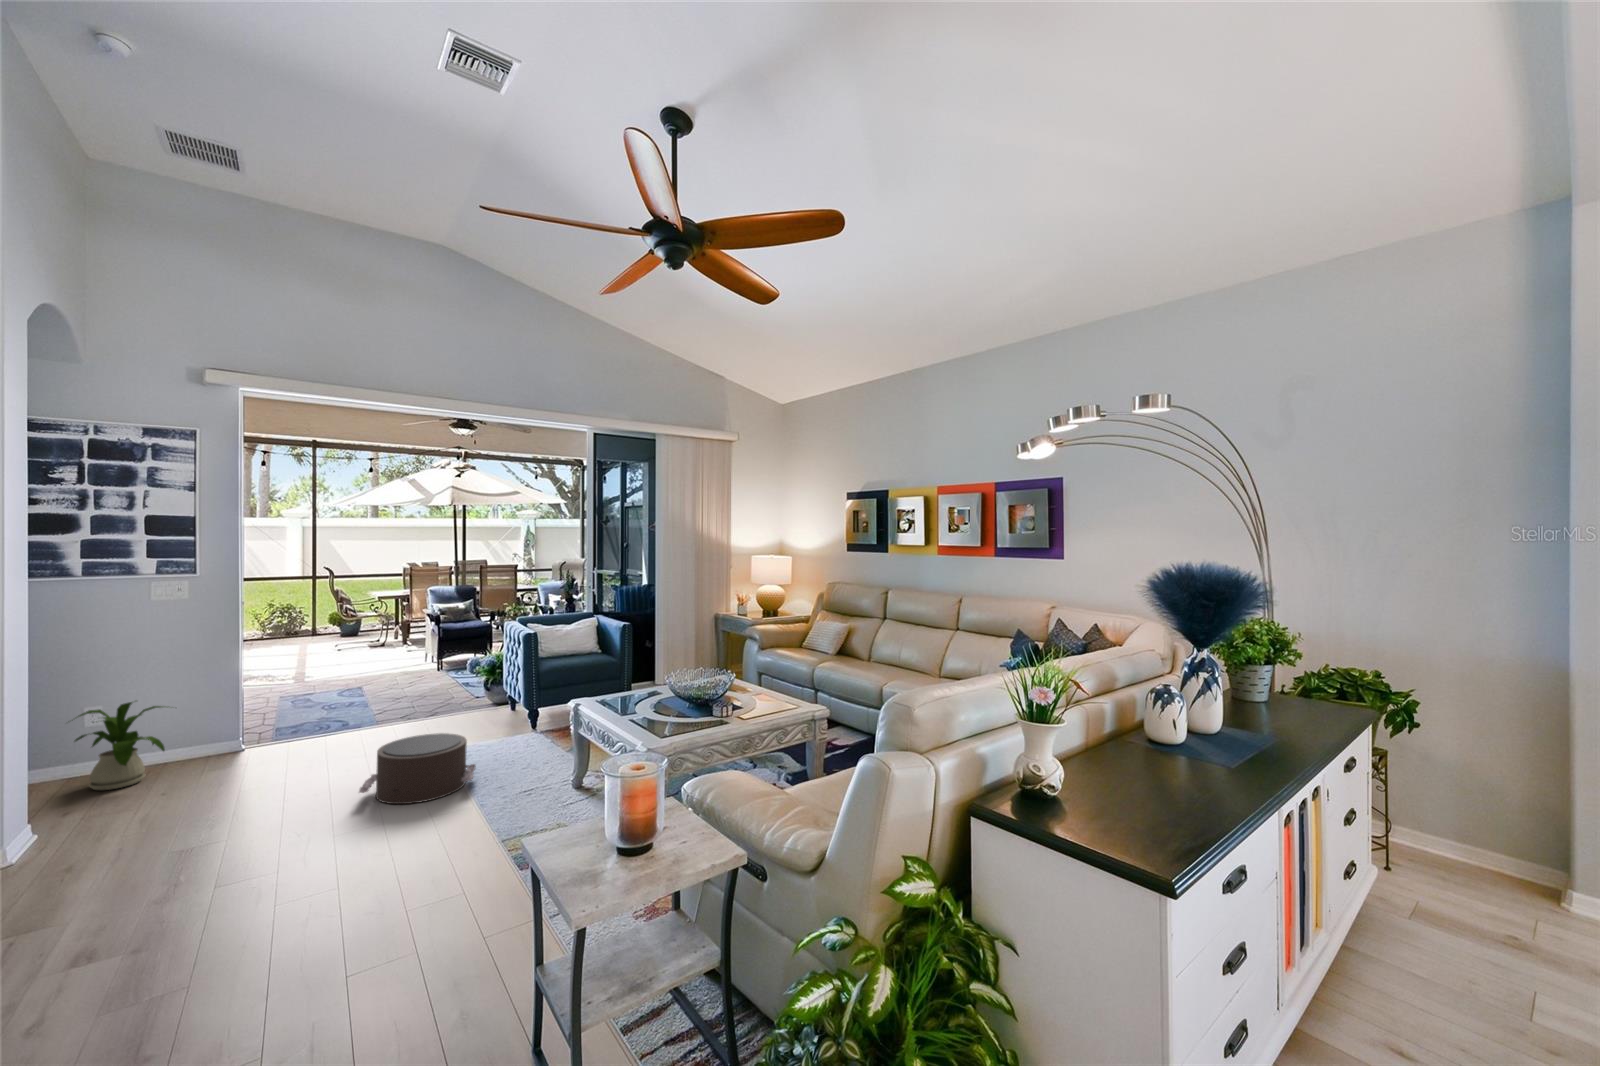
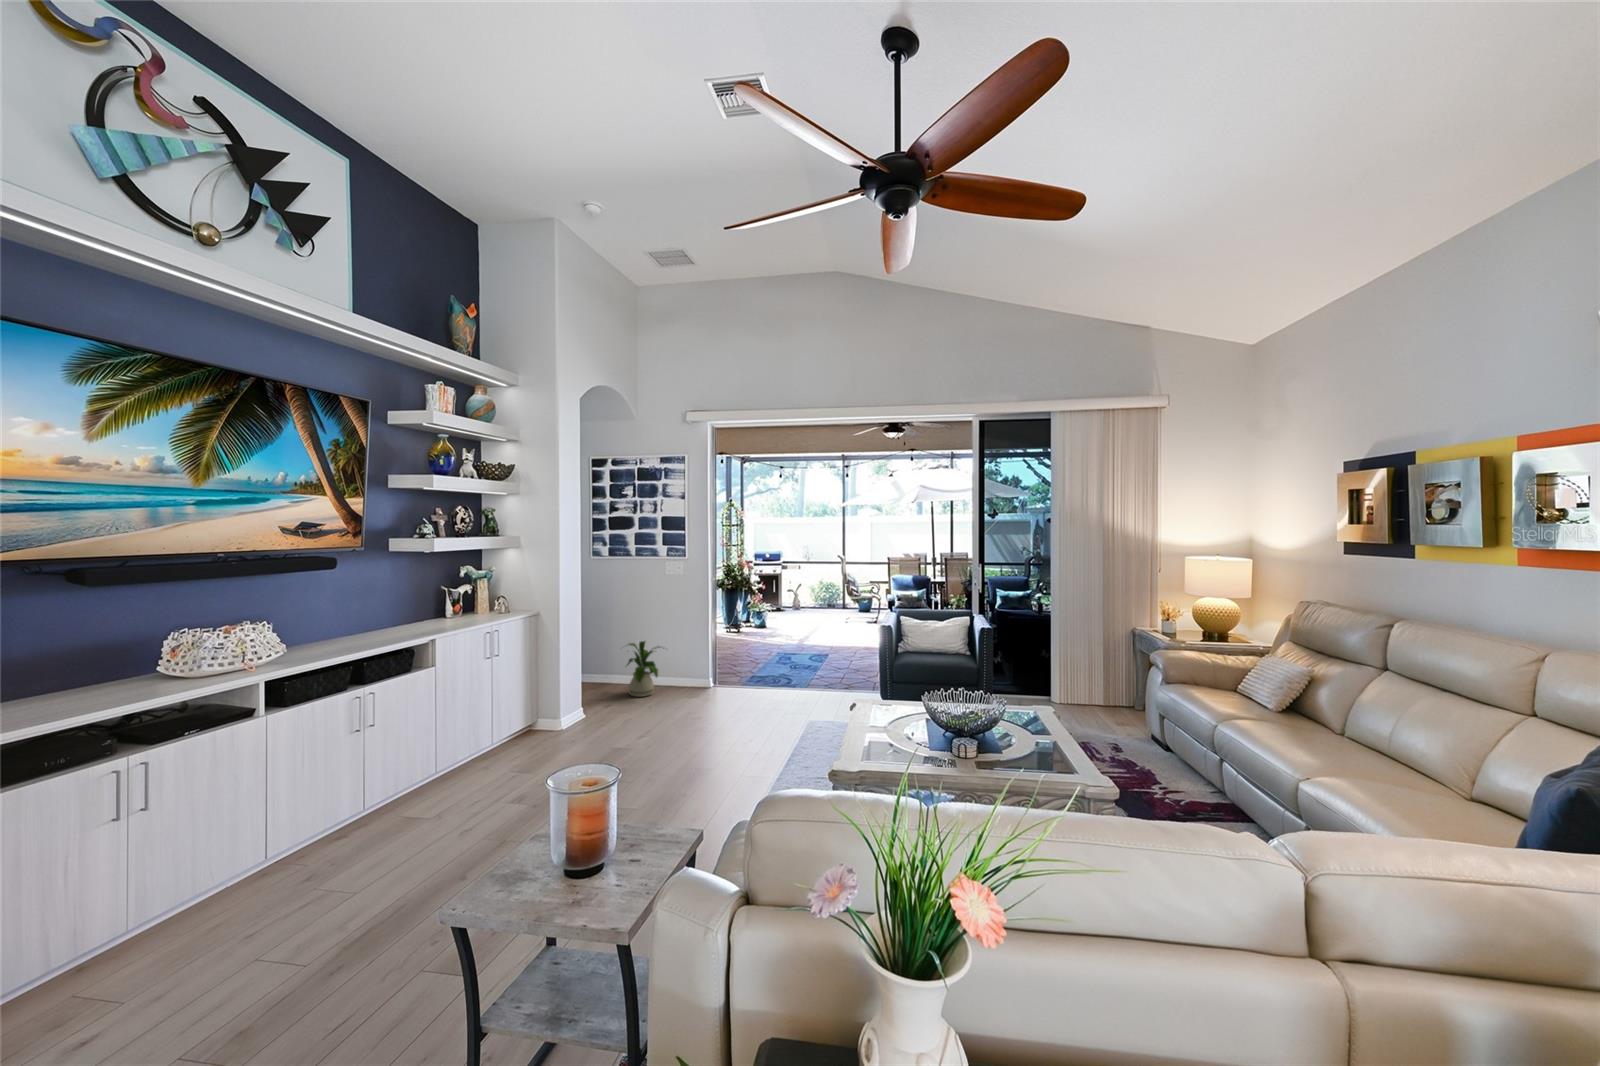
pouf: present [359,733,476,804] -> none [715,701,804,759]

